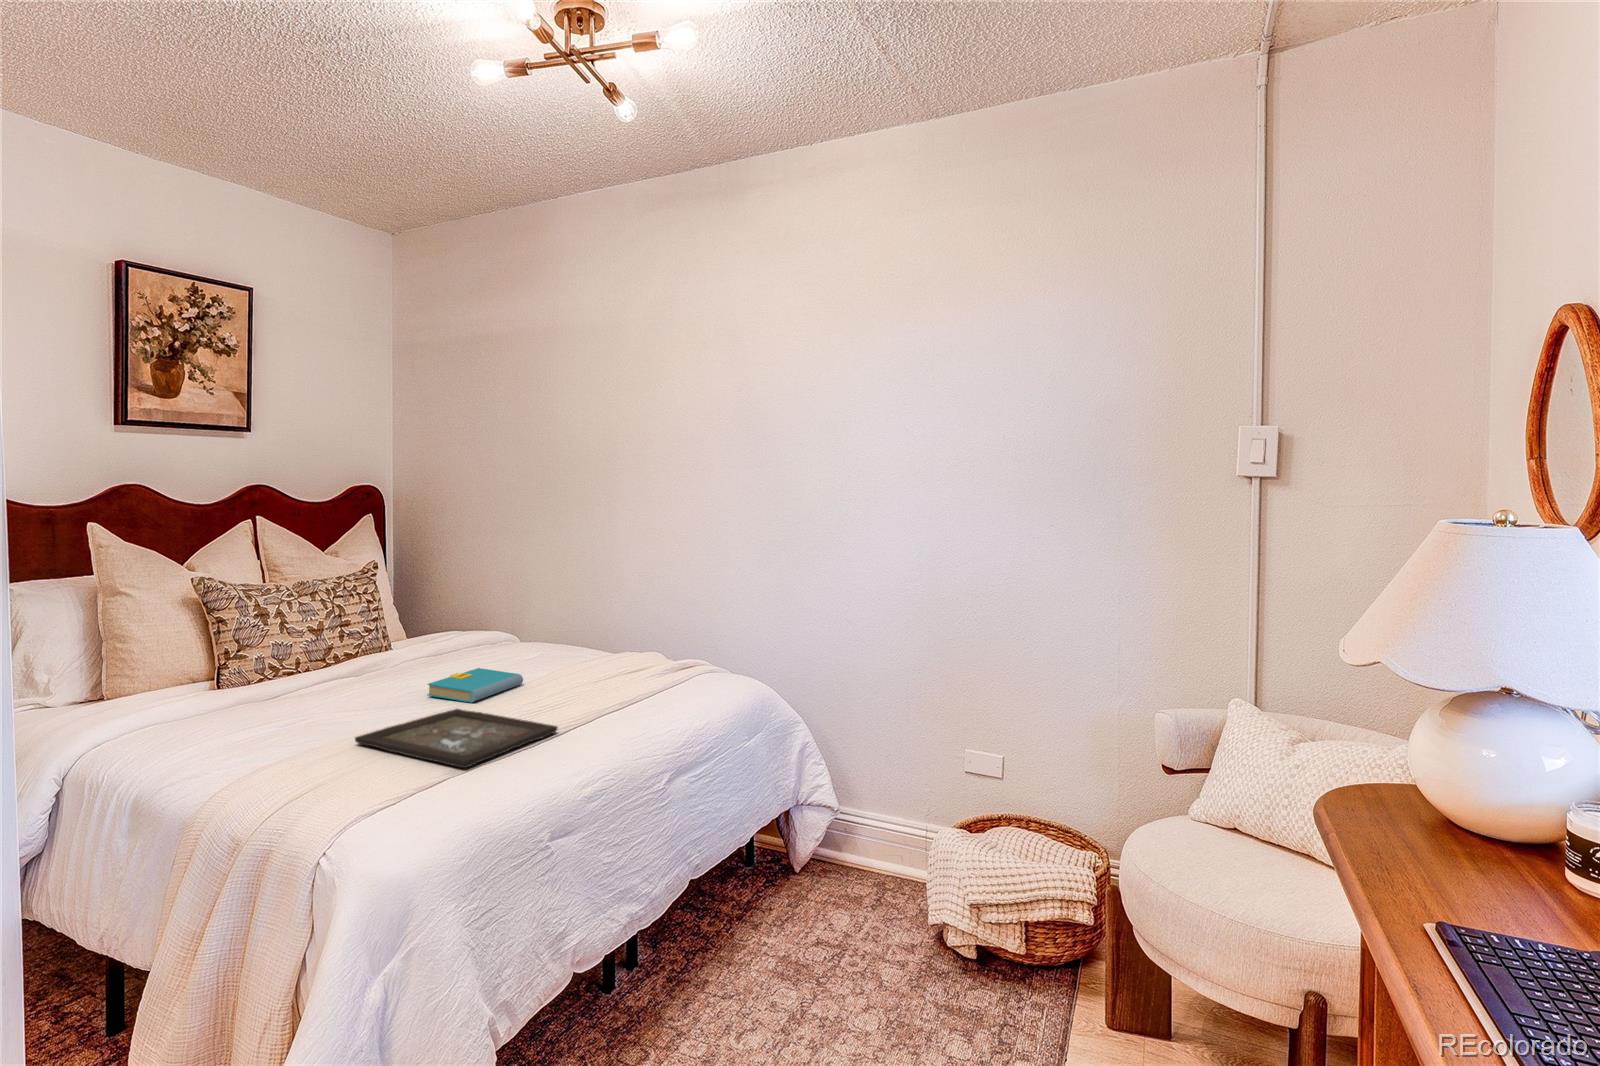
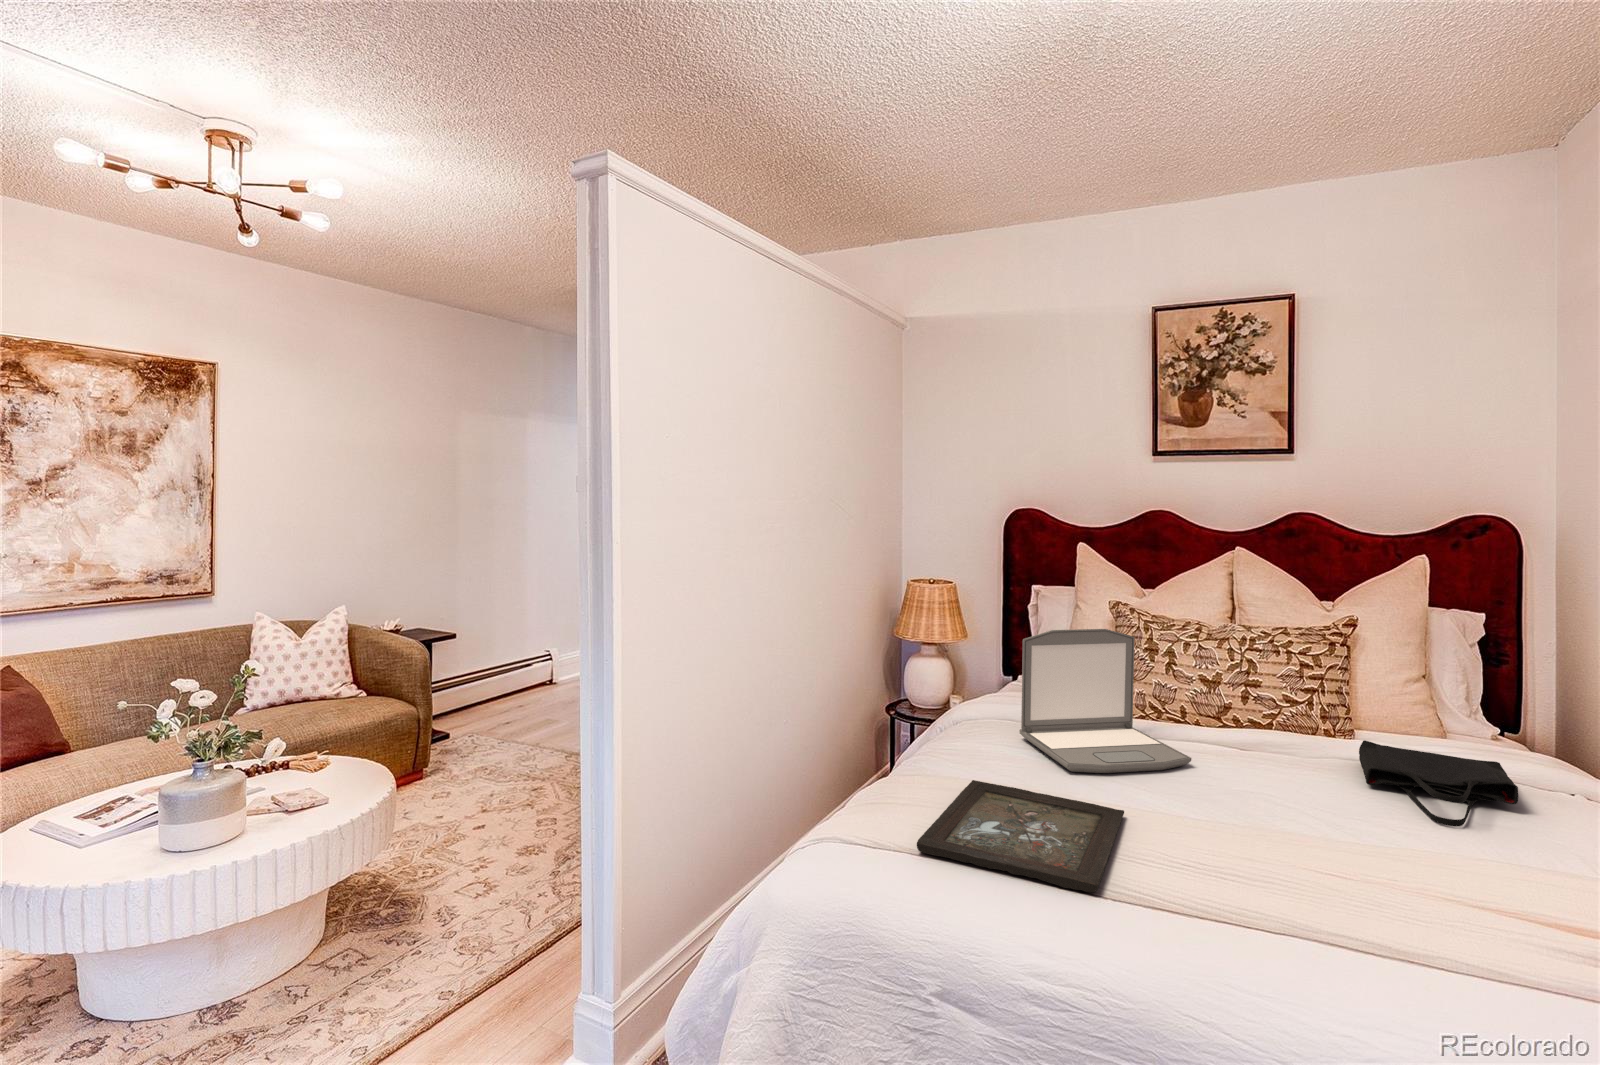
laptop: none [249,596,392,718] -> present [1019,629,1191,773]
tote bag: none [433,633,532,663] -> present [1359,740,1518,827]
book: present [427,668,523,702] -> none [1171,773,1311,836]

